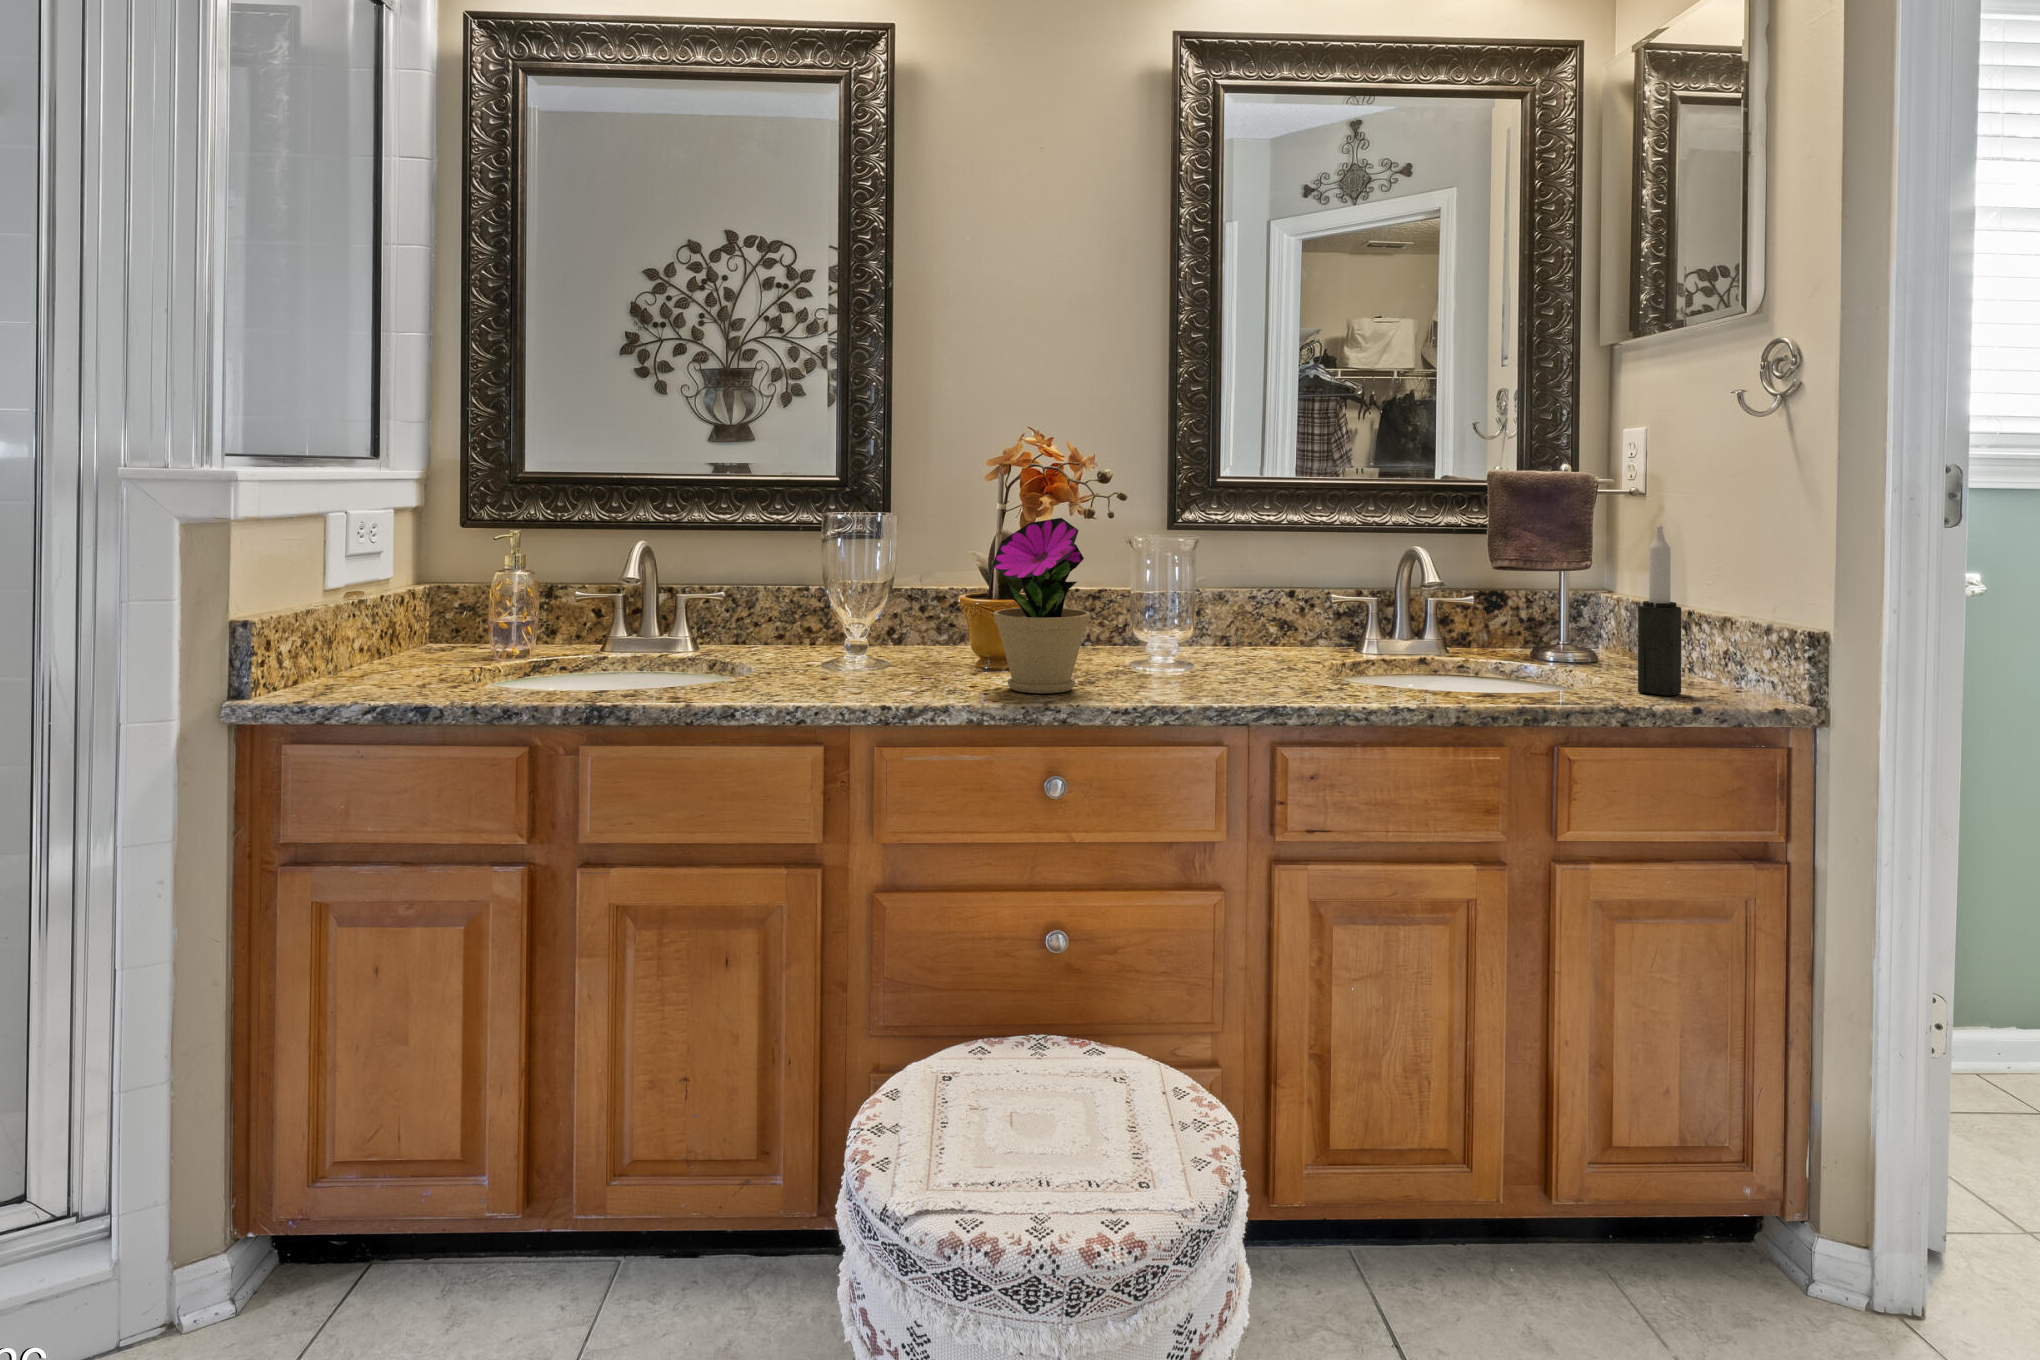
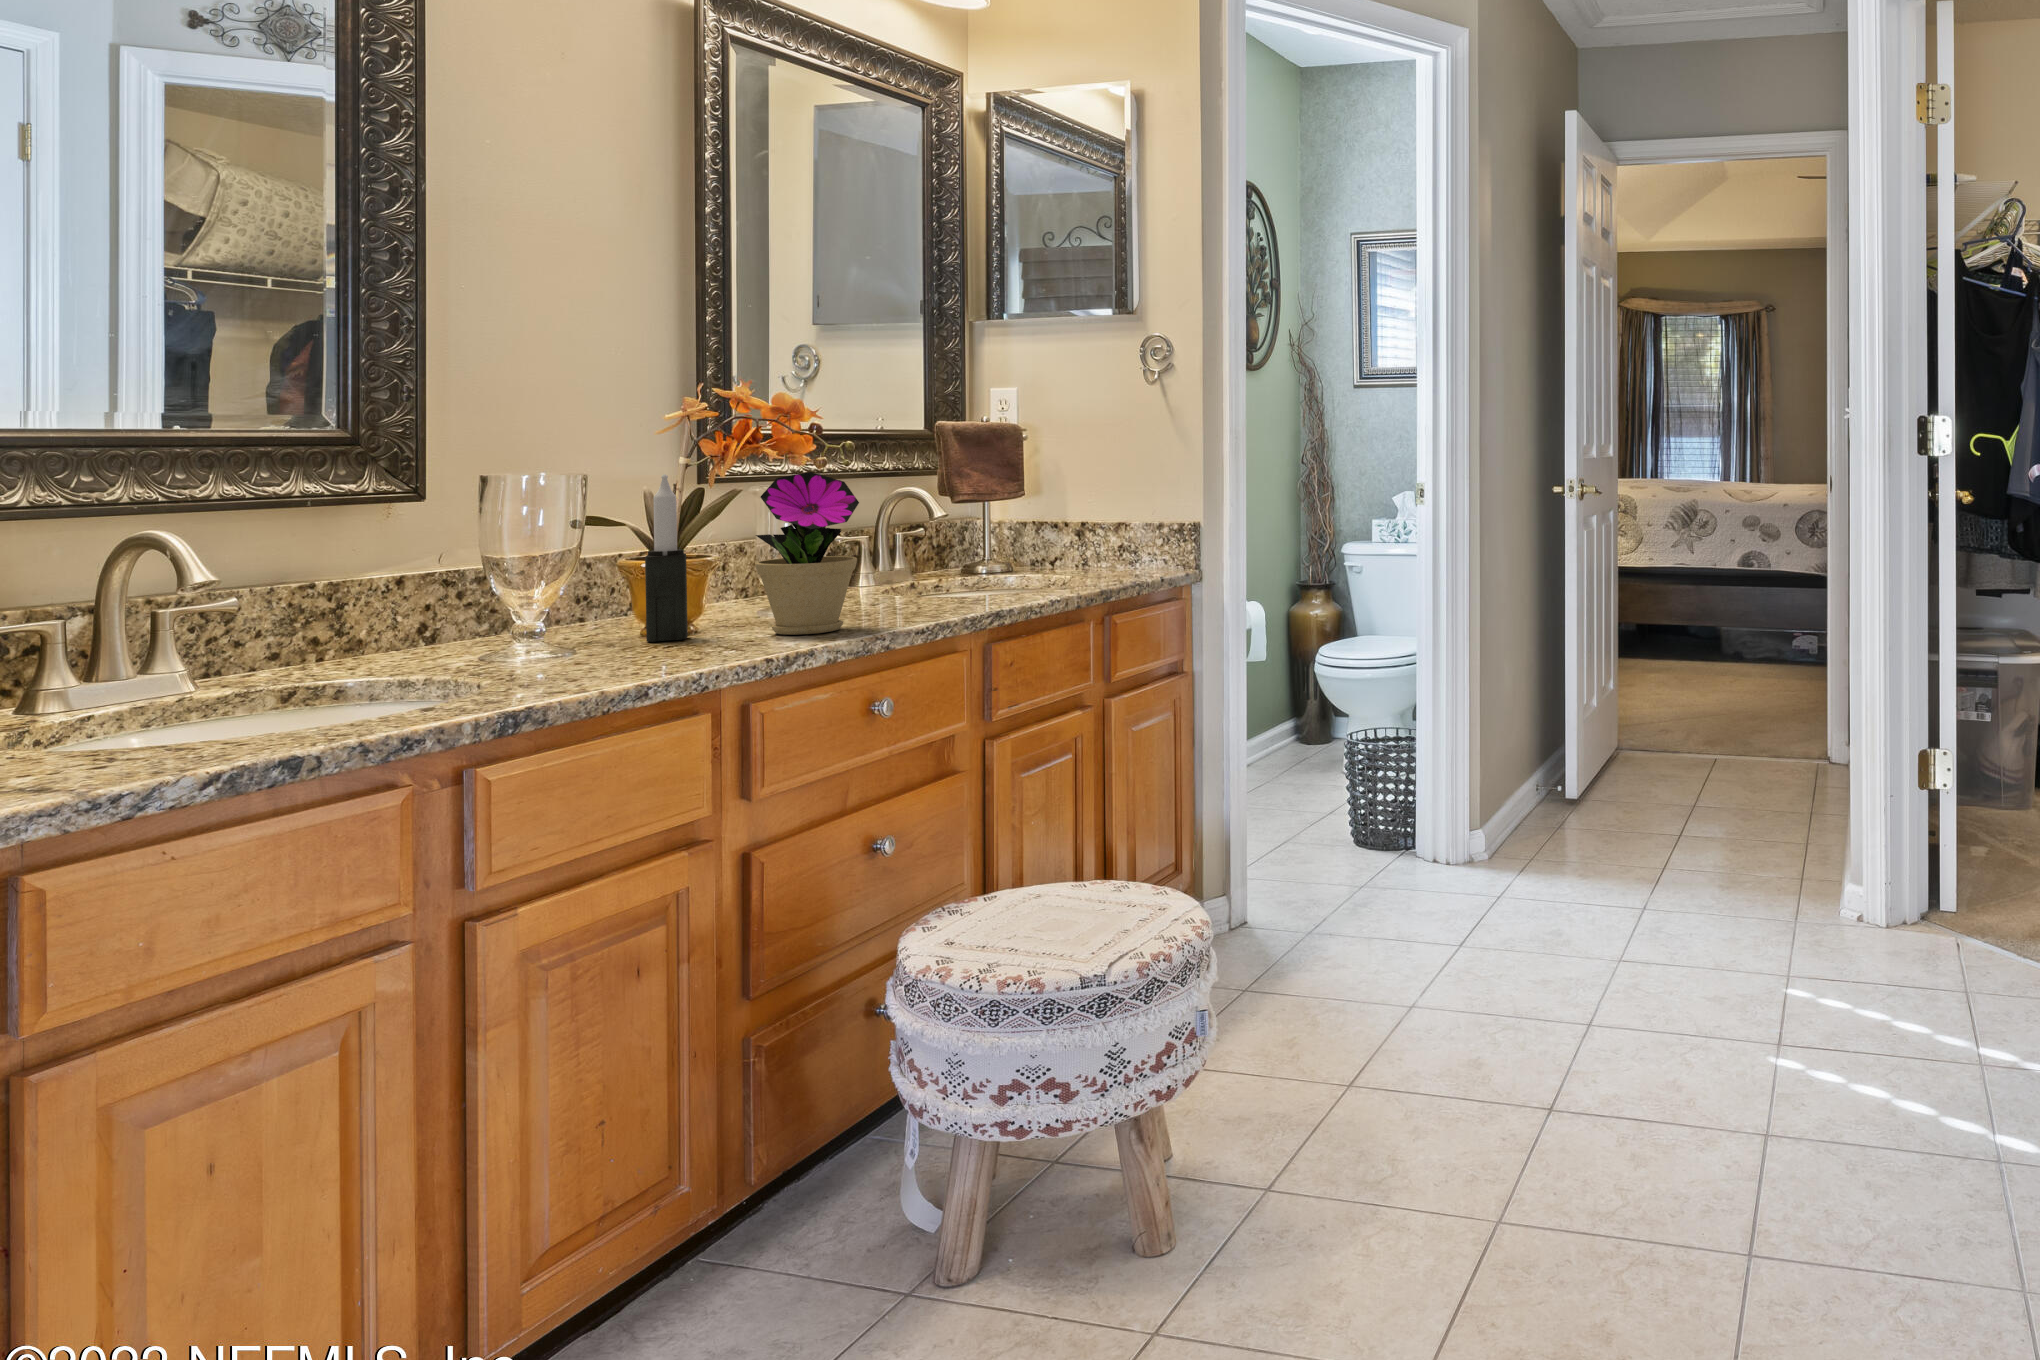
candle: present [1638,525,1681,696] -> present [645,474,688,642]

